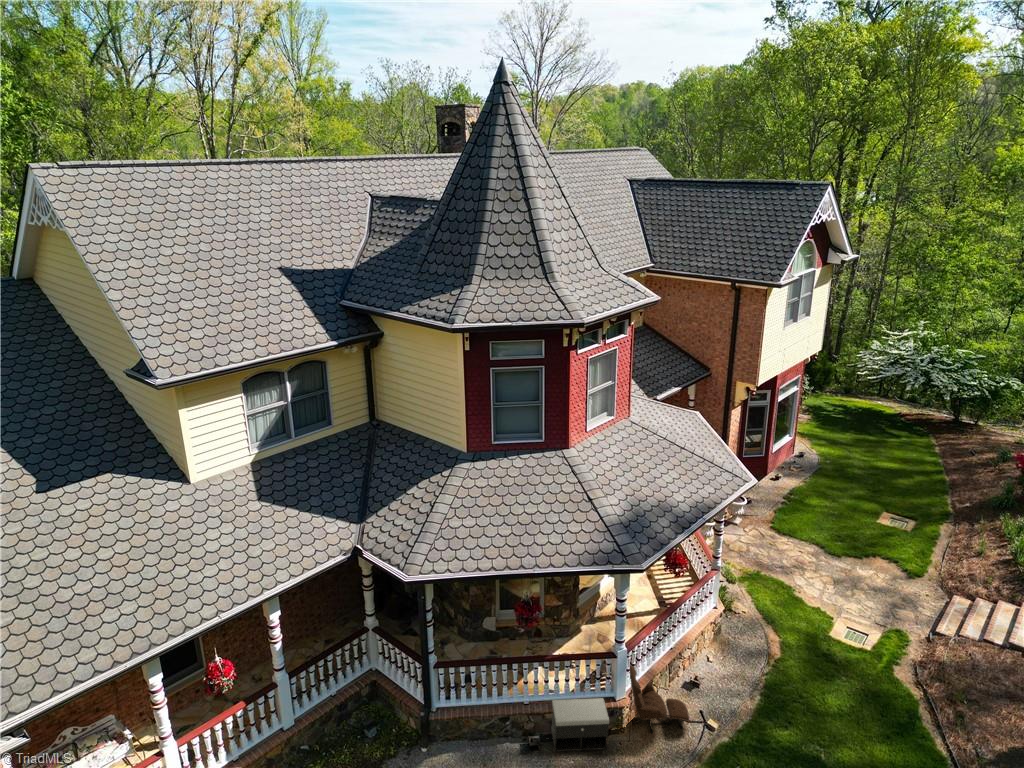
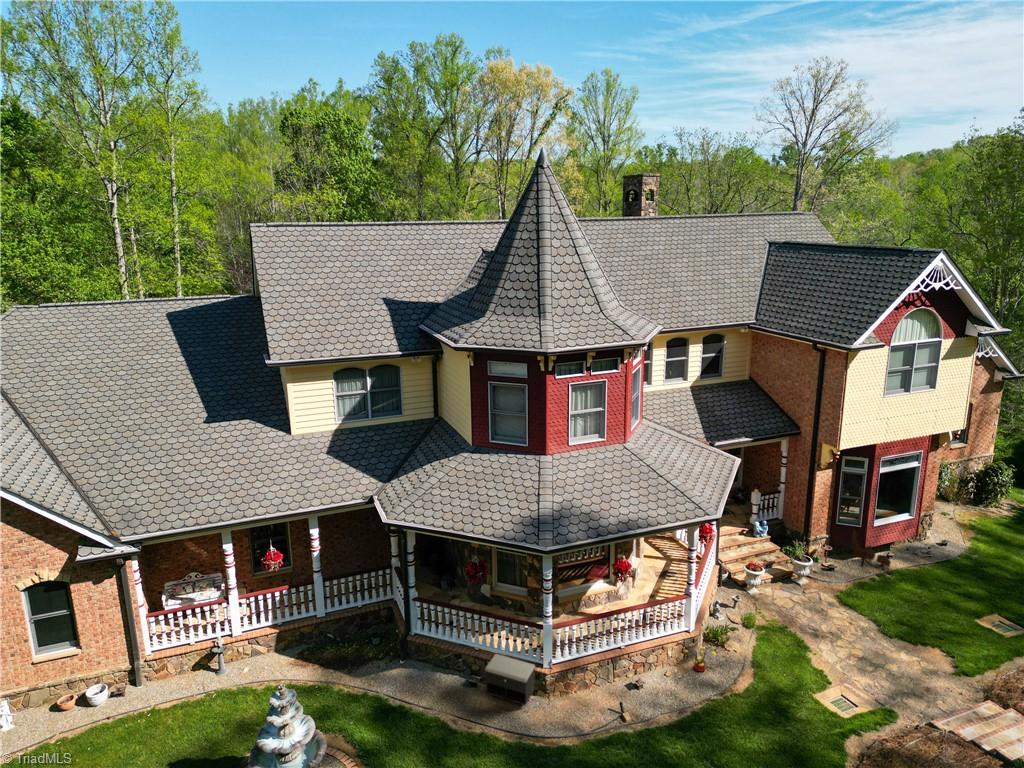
decorative plant: none [711,610,740,644] -> present [694,646,716,671]
lounge chair: present [630,666,689,733] -> present [852,530,891,568]

